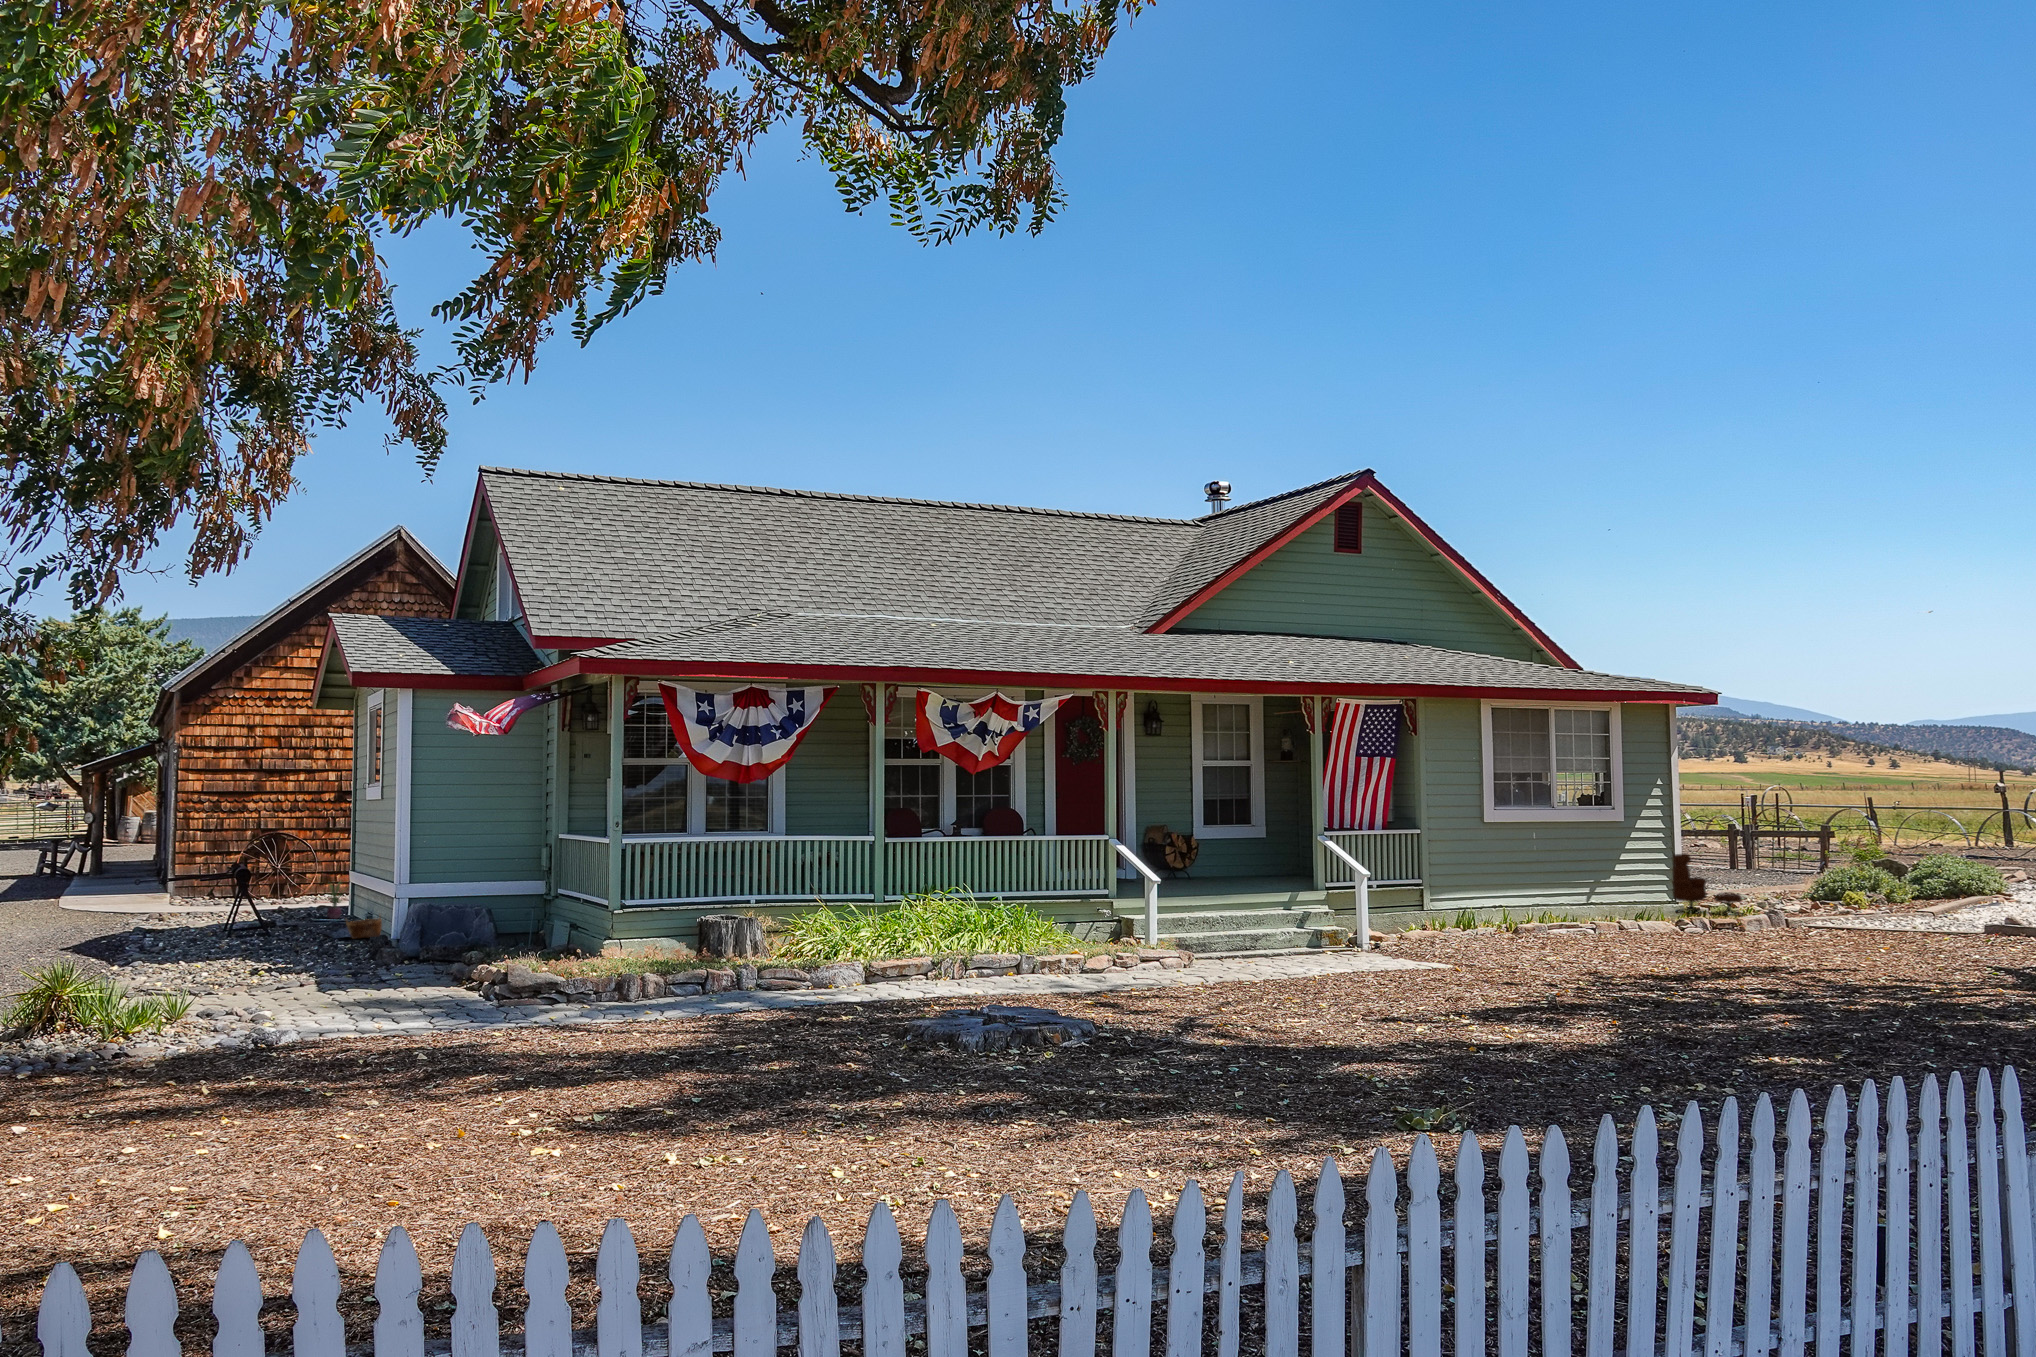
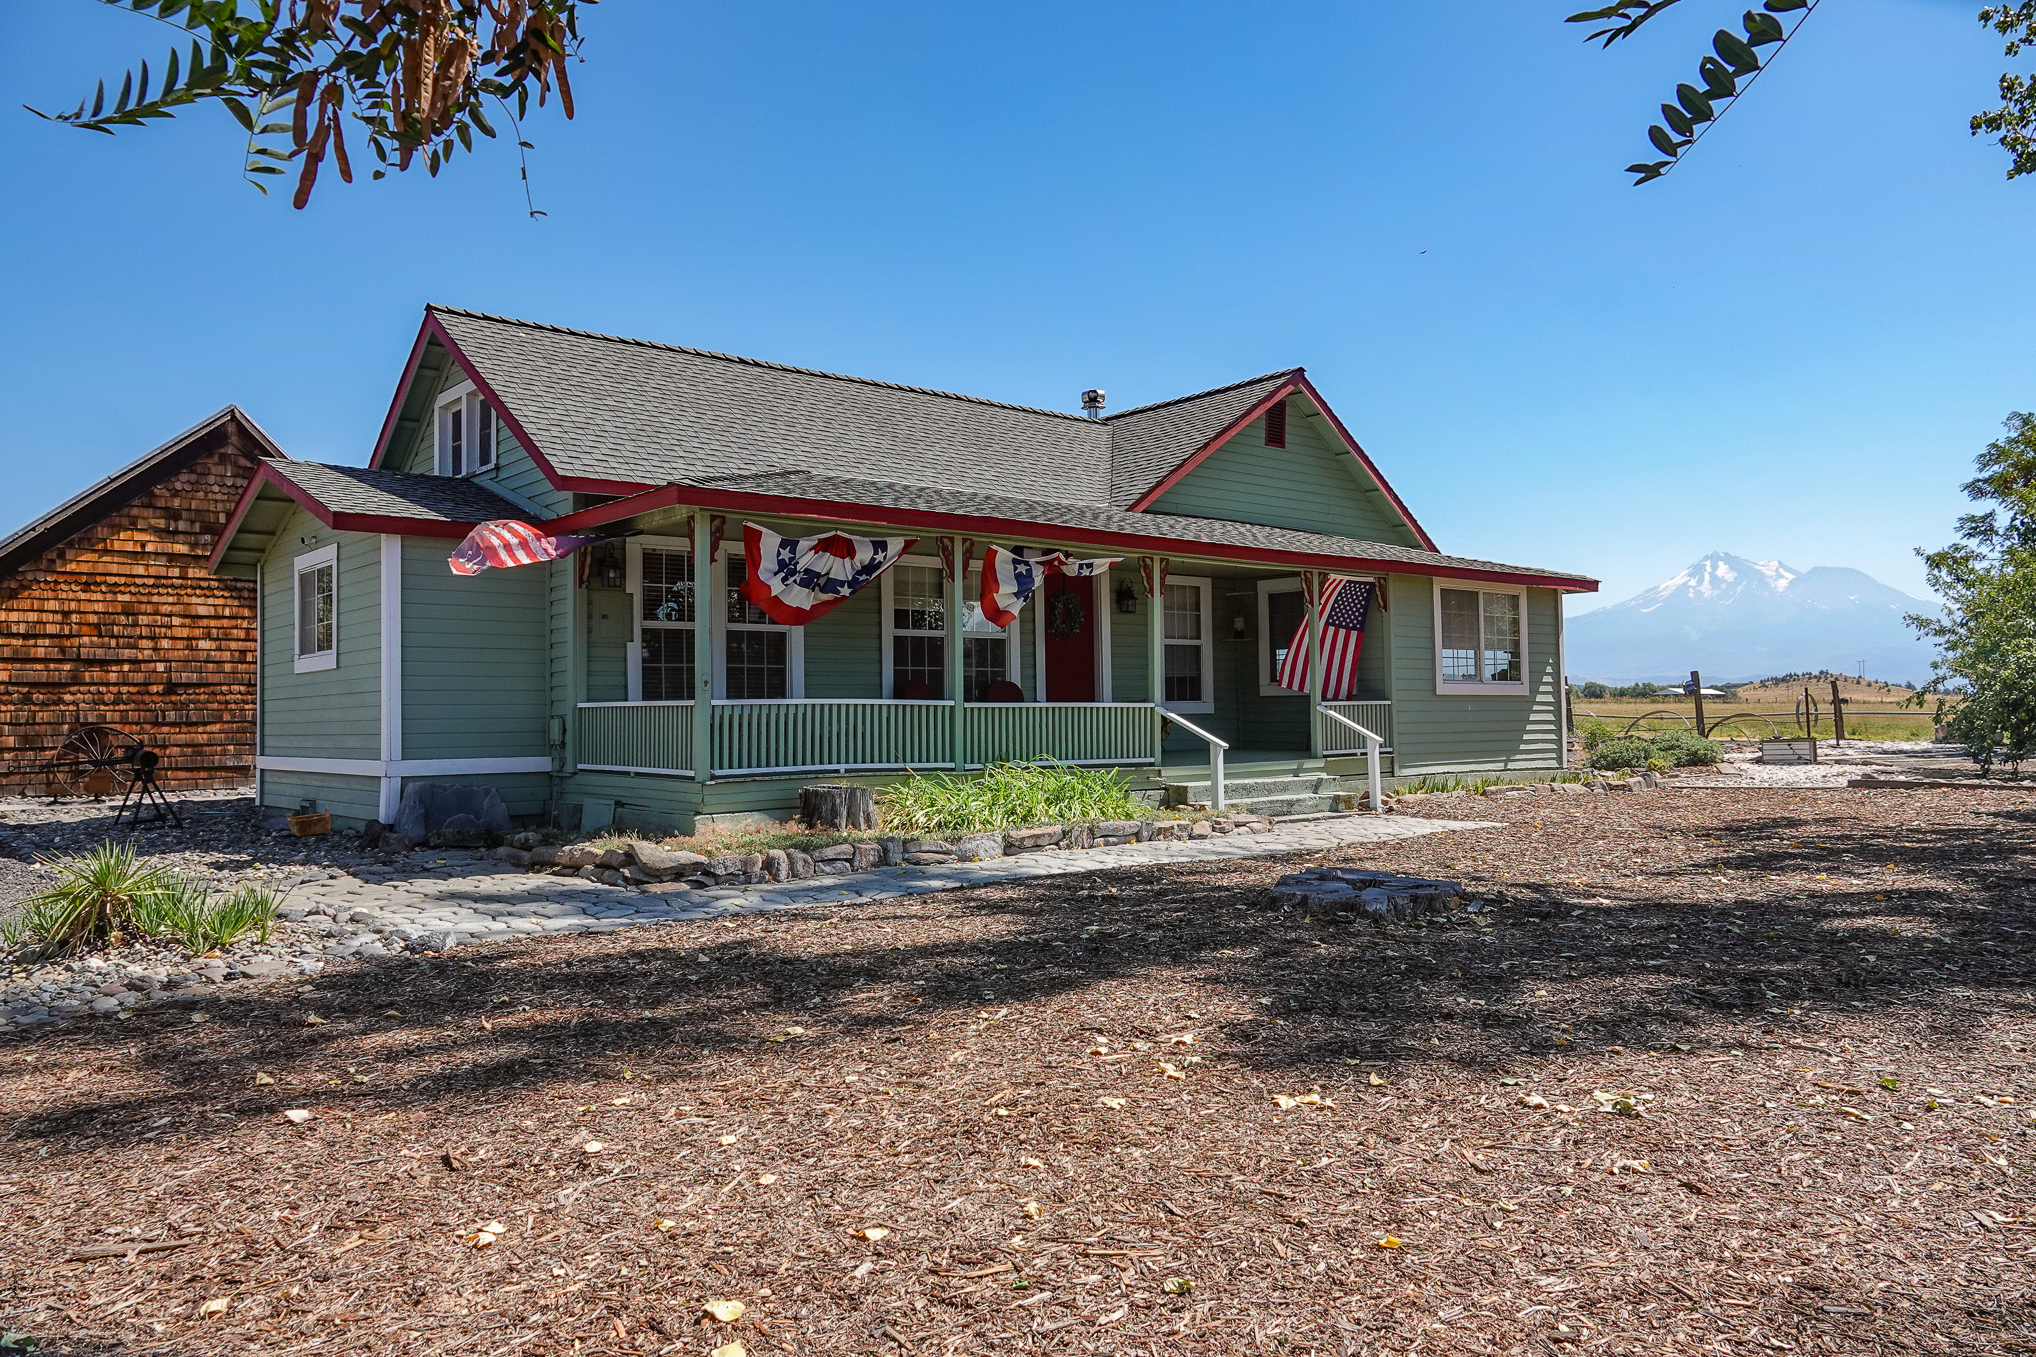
lounge chair: present [1672,854,1743,915] -> present [38,769,111,807]
decorative plant: present [327,882,344,919] -> none [203,777,258,820]

